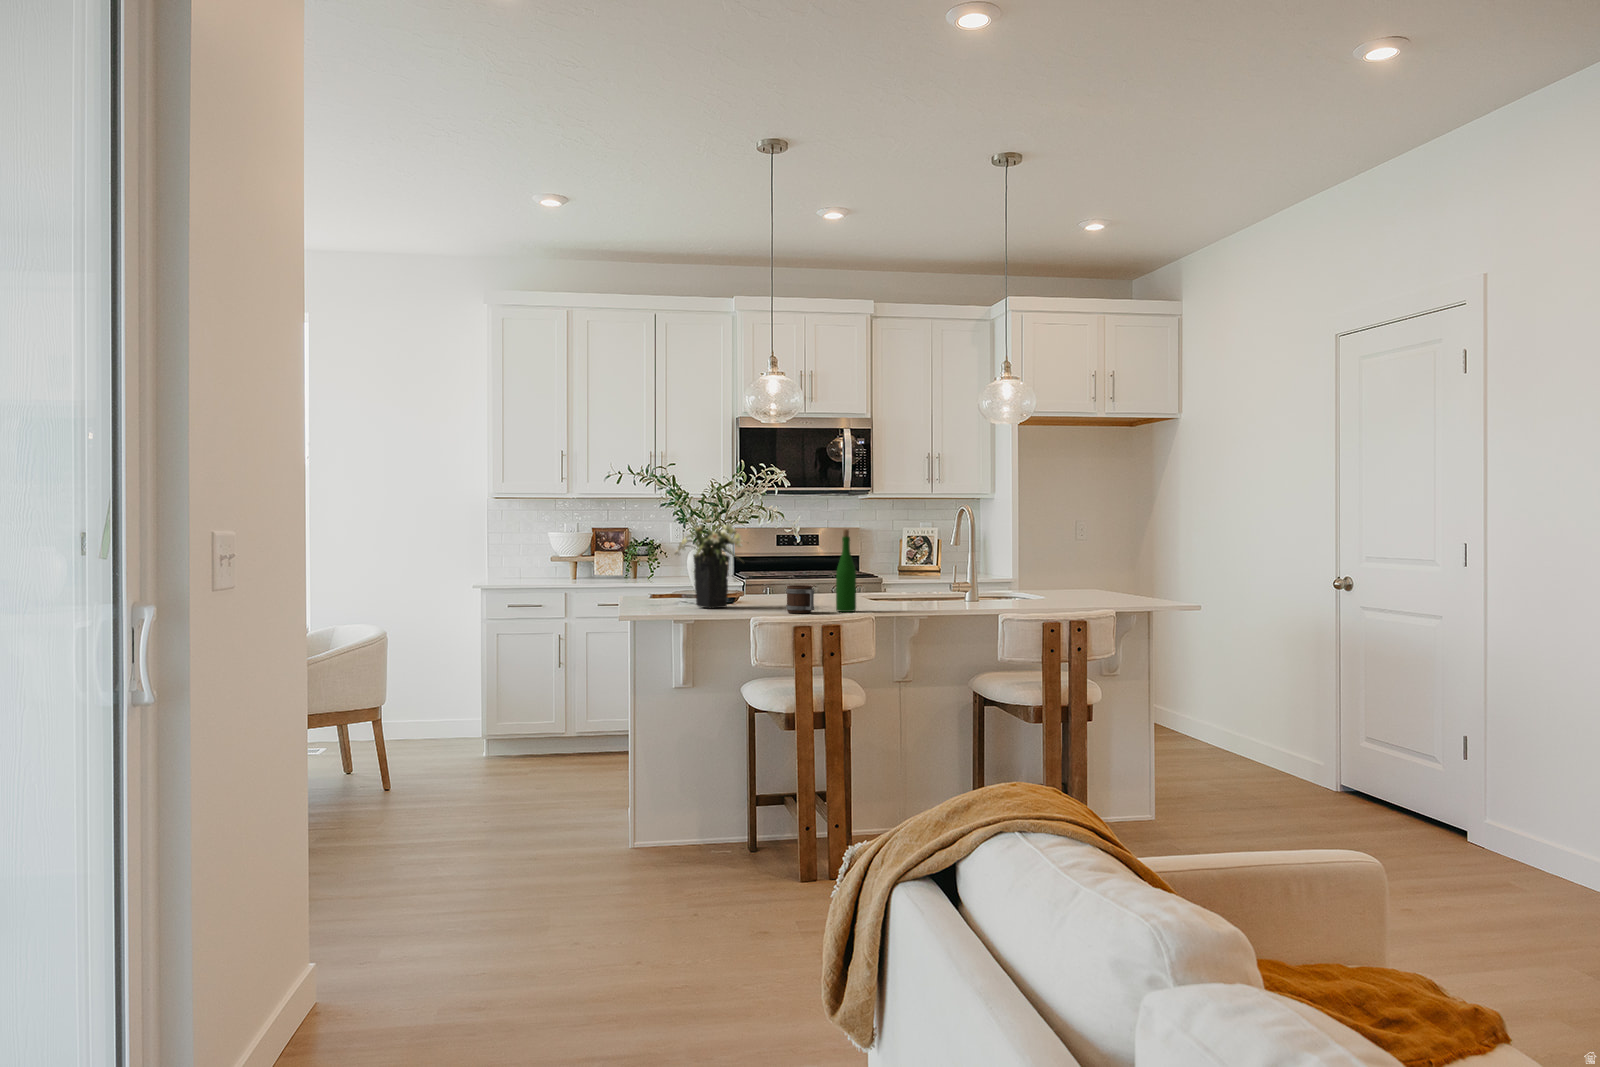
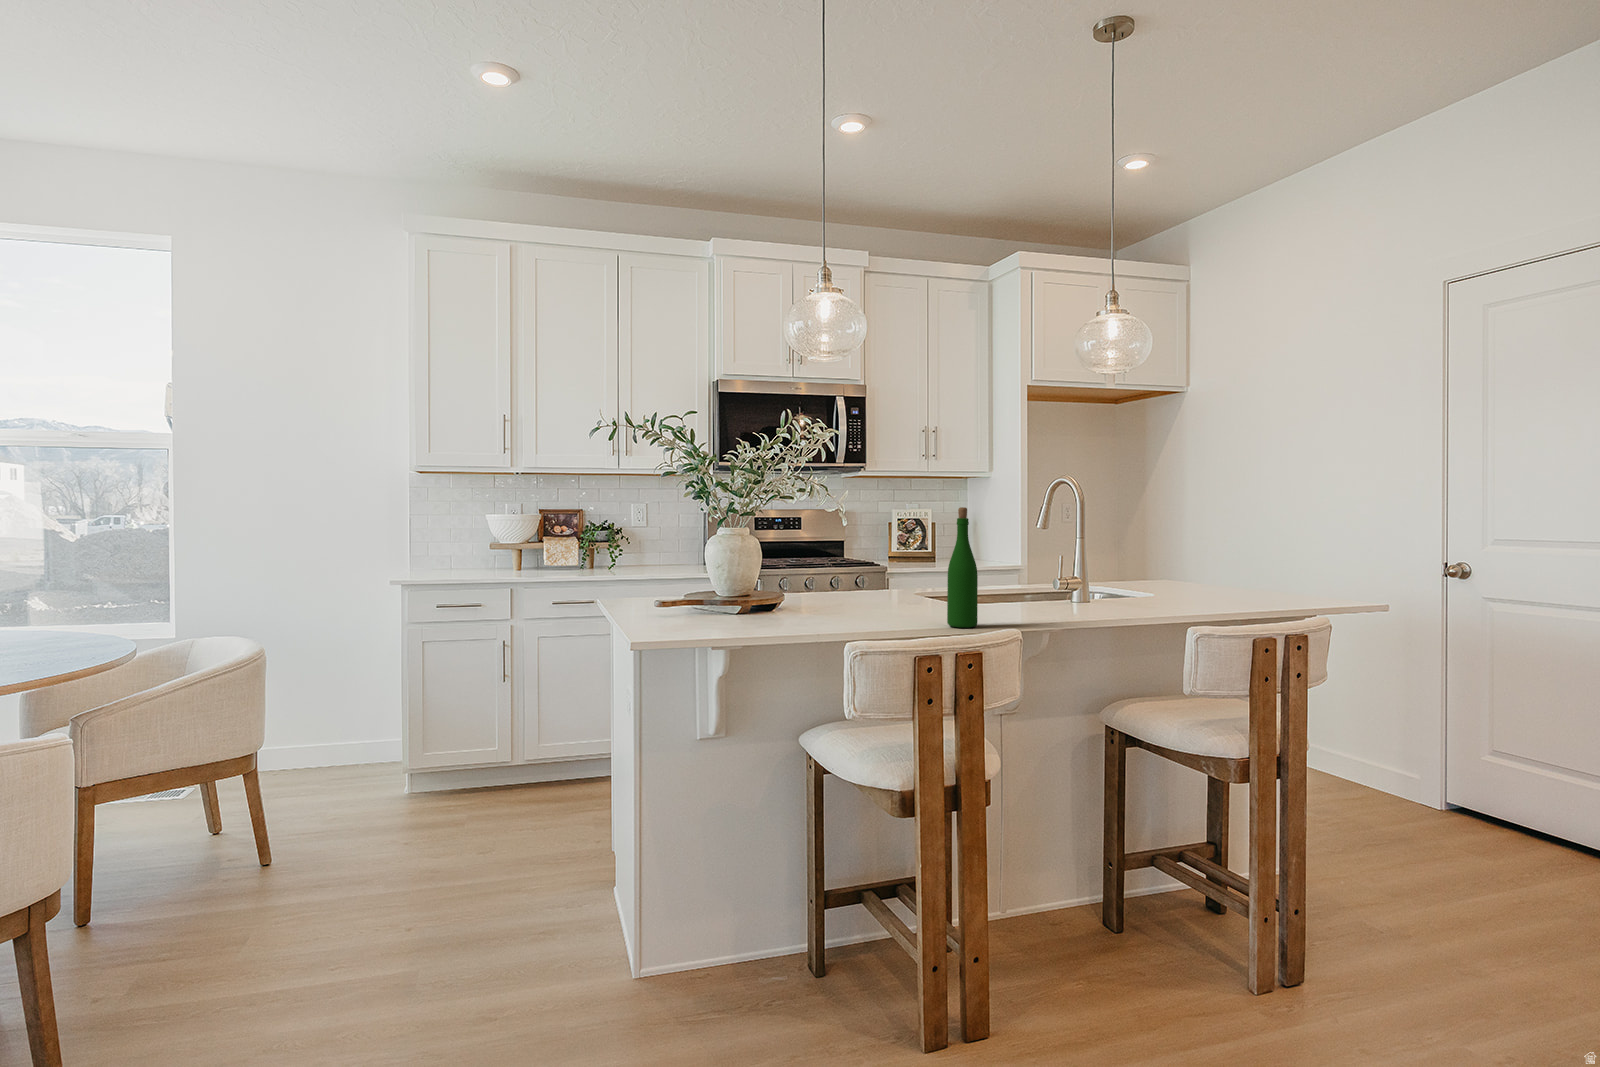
flower arrangement: present [675,518,742,609] -> none [707,490,816,624]
mug: present [786,585,814,613] -> none [883,590,931,633]

